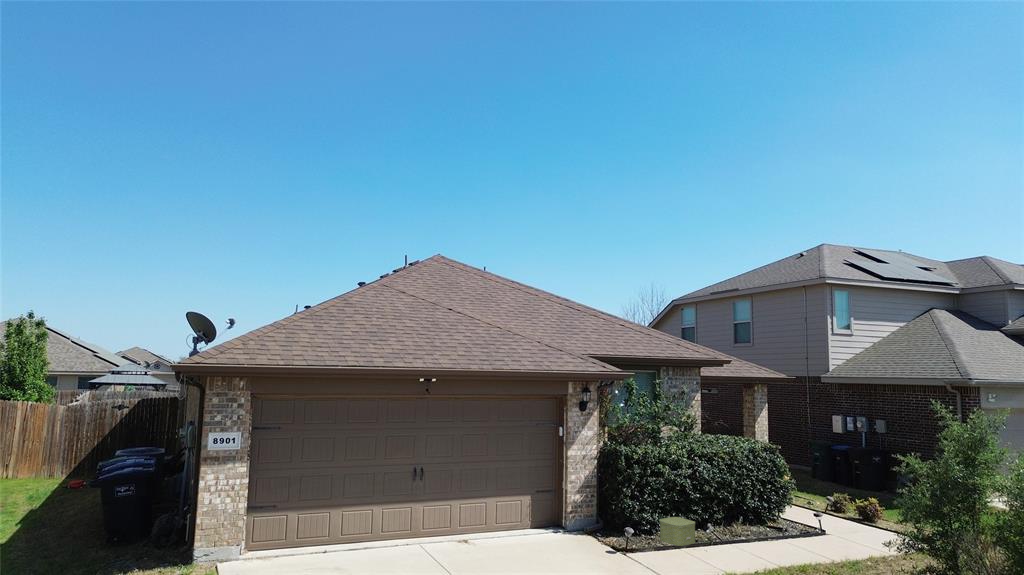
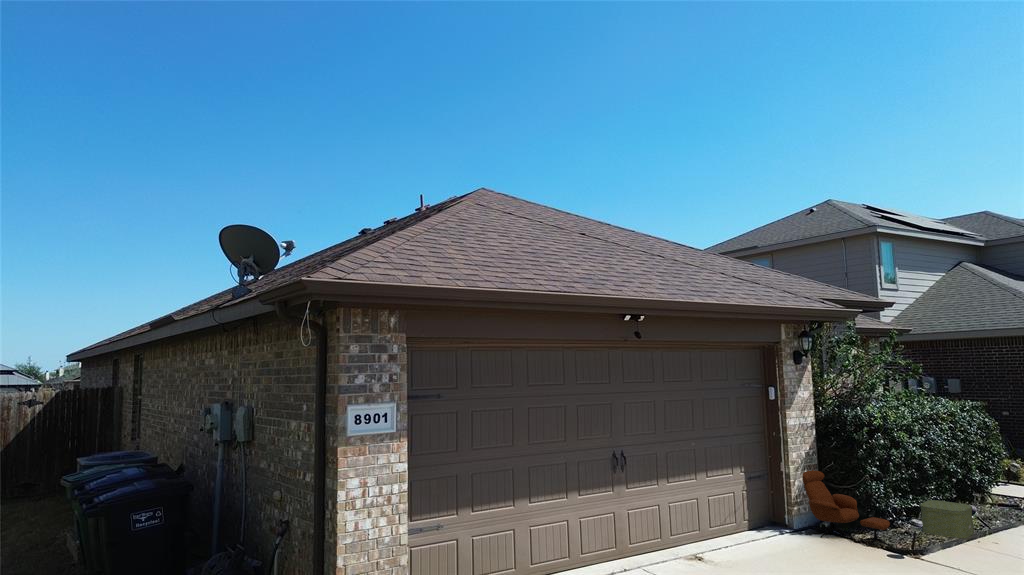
lounge chair: none [573,489,617,547] -> present [802,470,892,547]

